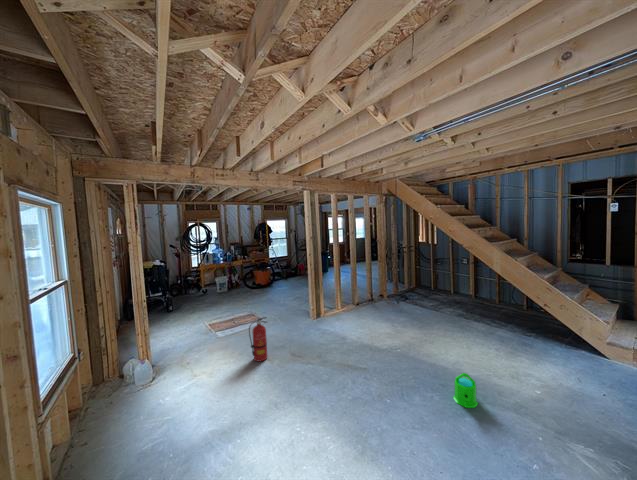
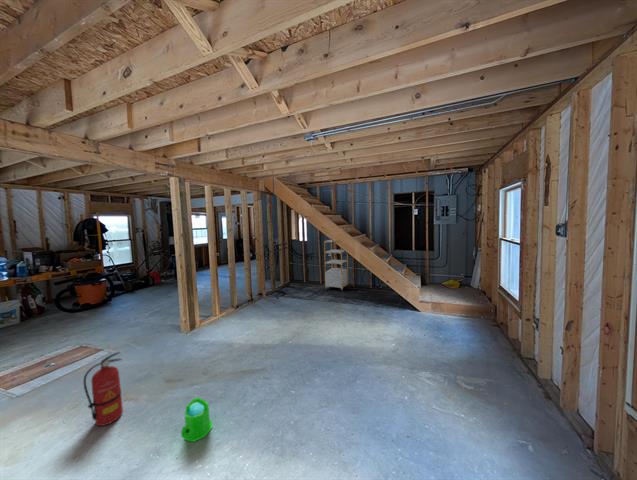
shelving unit: none [457,244,492,307] -> present [324,240,348,291]
watering can: present [453,373,478,408] -> present [181,398,212,442]

